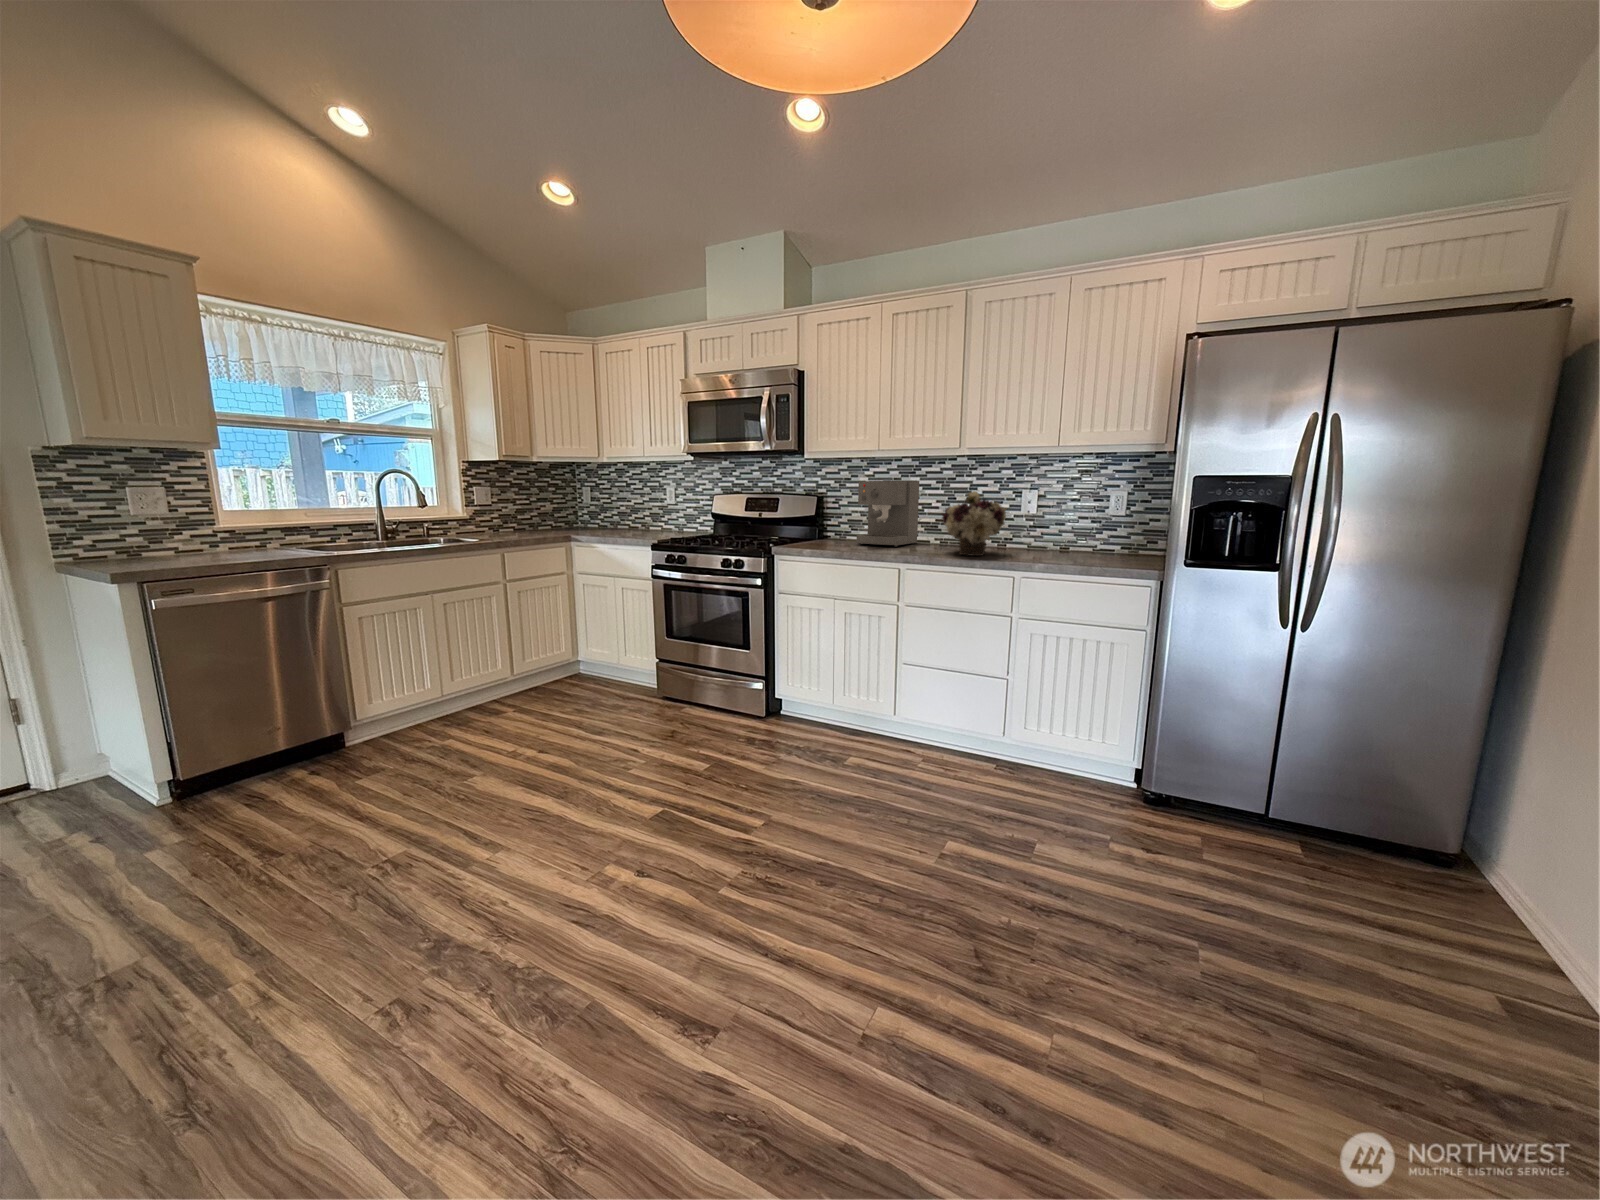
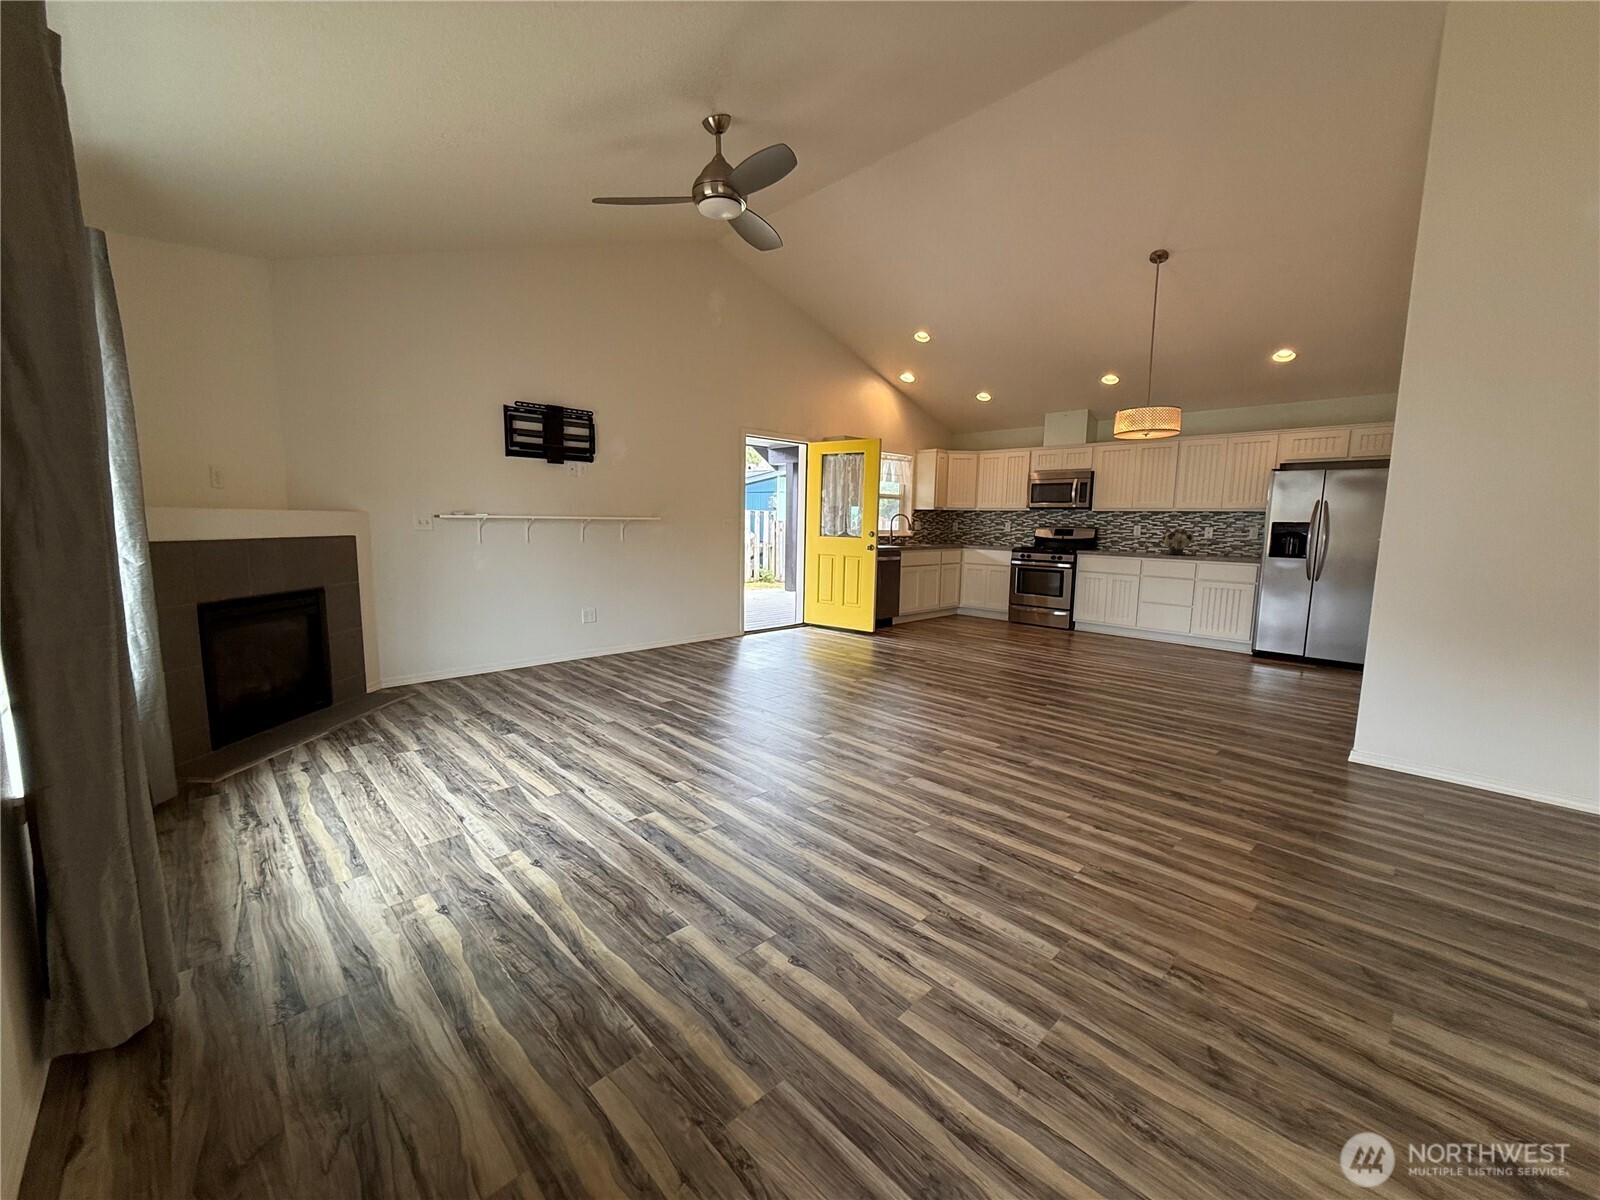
coffee maker: present [856,481,919,547] -> none [1117,522,1151,552]

